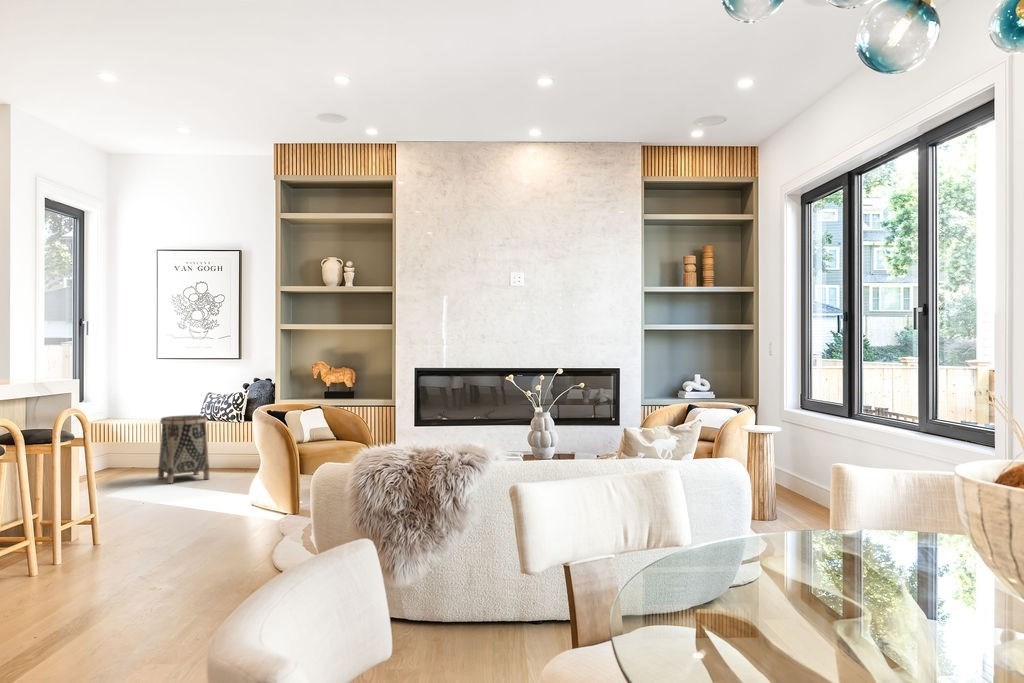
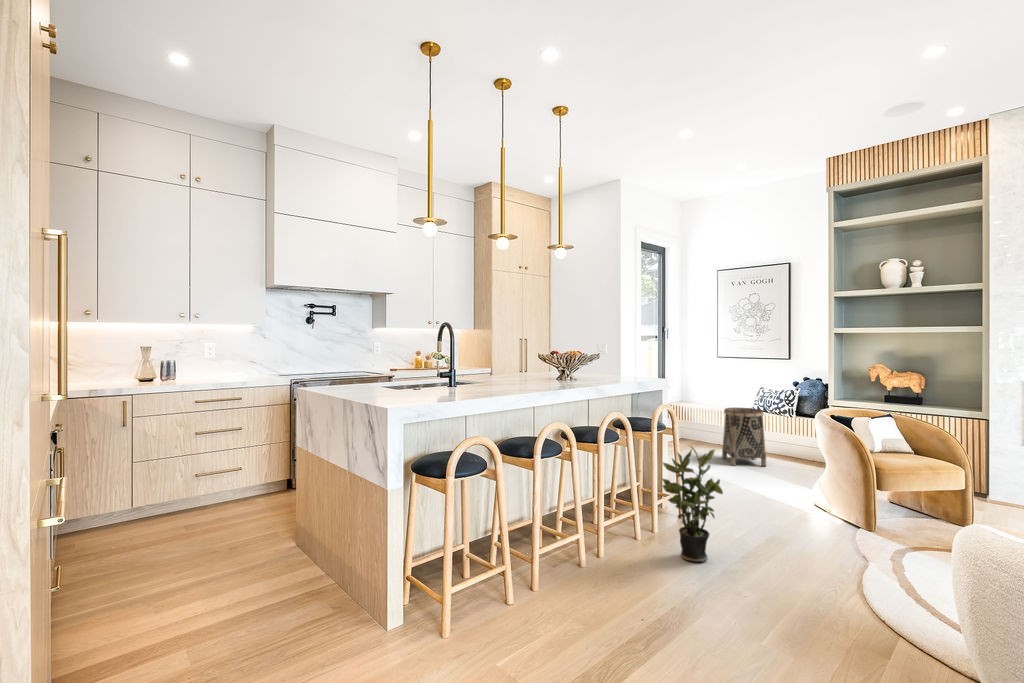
potted plant: none [65,447,143,578] -> present [662,447,723,562]

